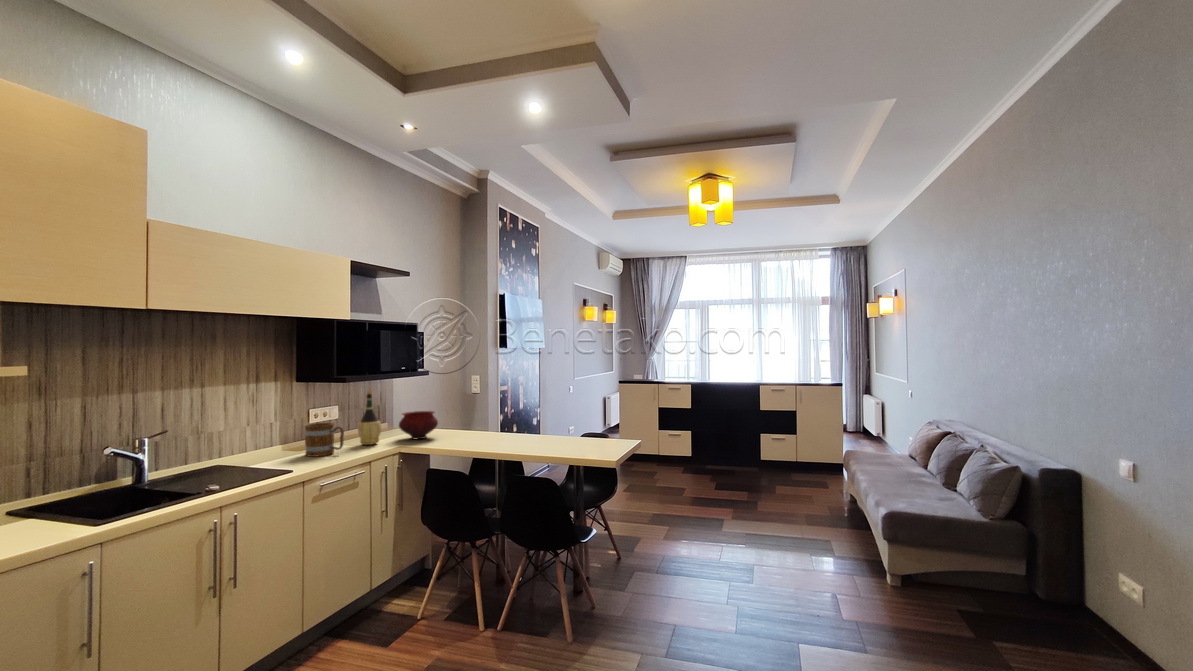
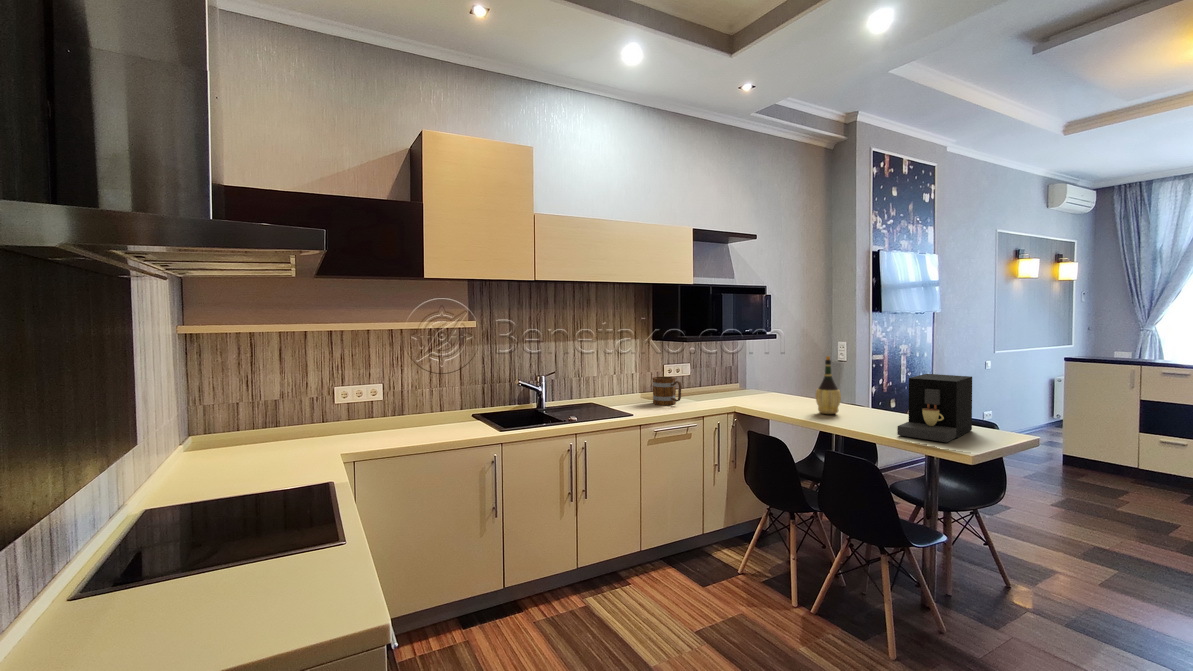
wine bottle: present [358,391,381,445] -> present [816,356,841,414]
coffee maker: none [556,399,598,451] -> present [897,374,972,442]
bowl: present [399,411,438,439] -> none [737,374,776,402]

